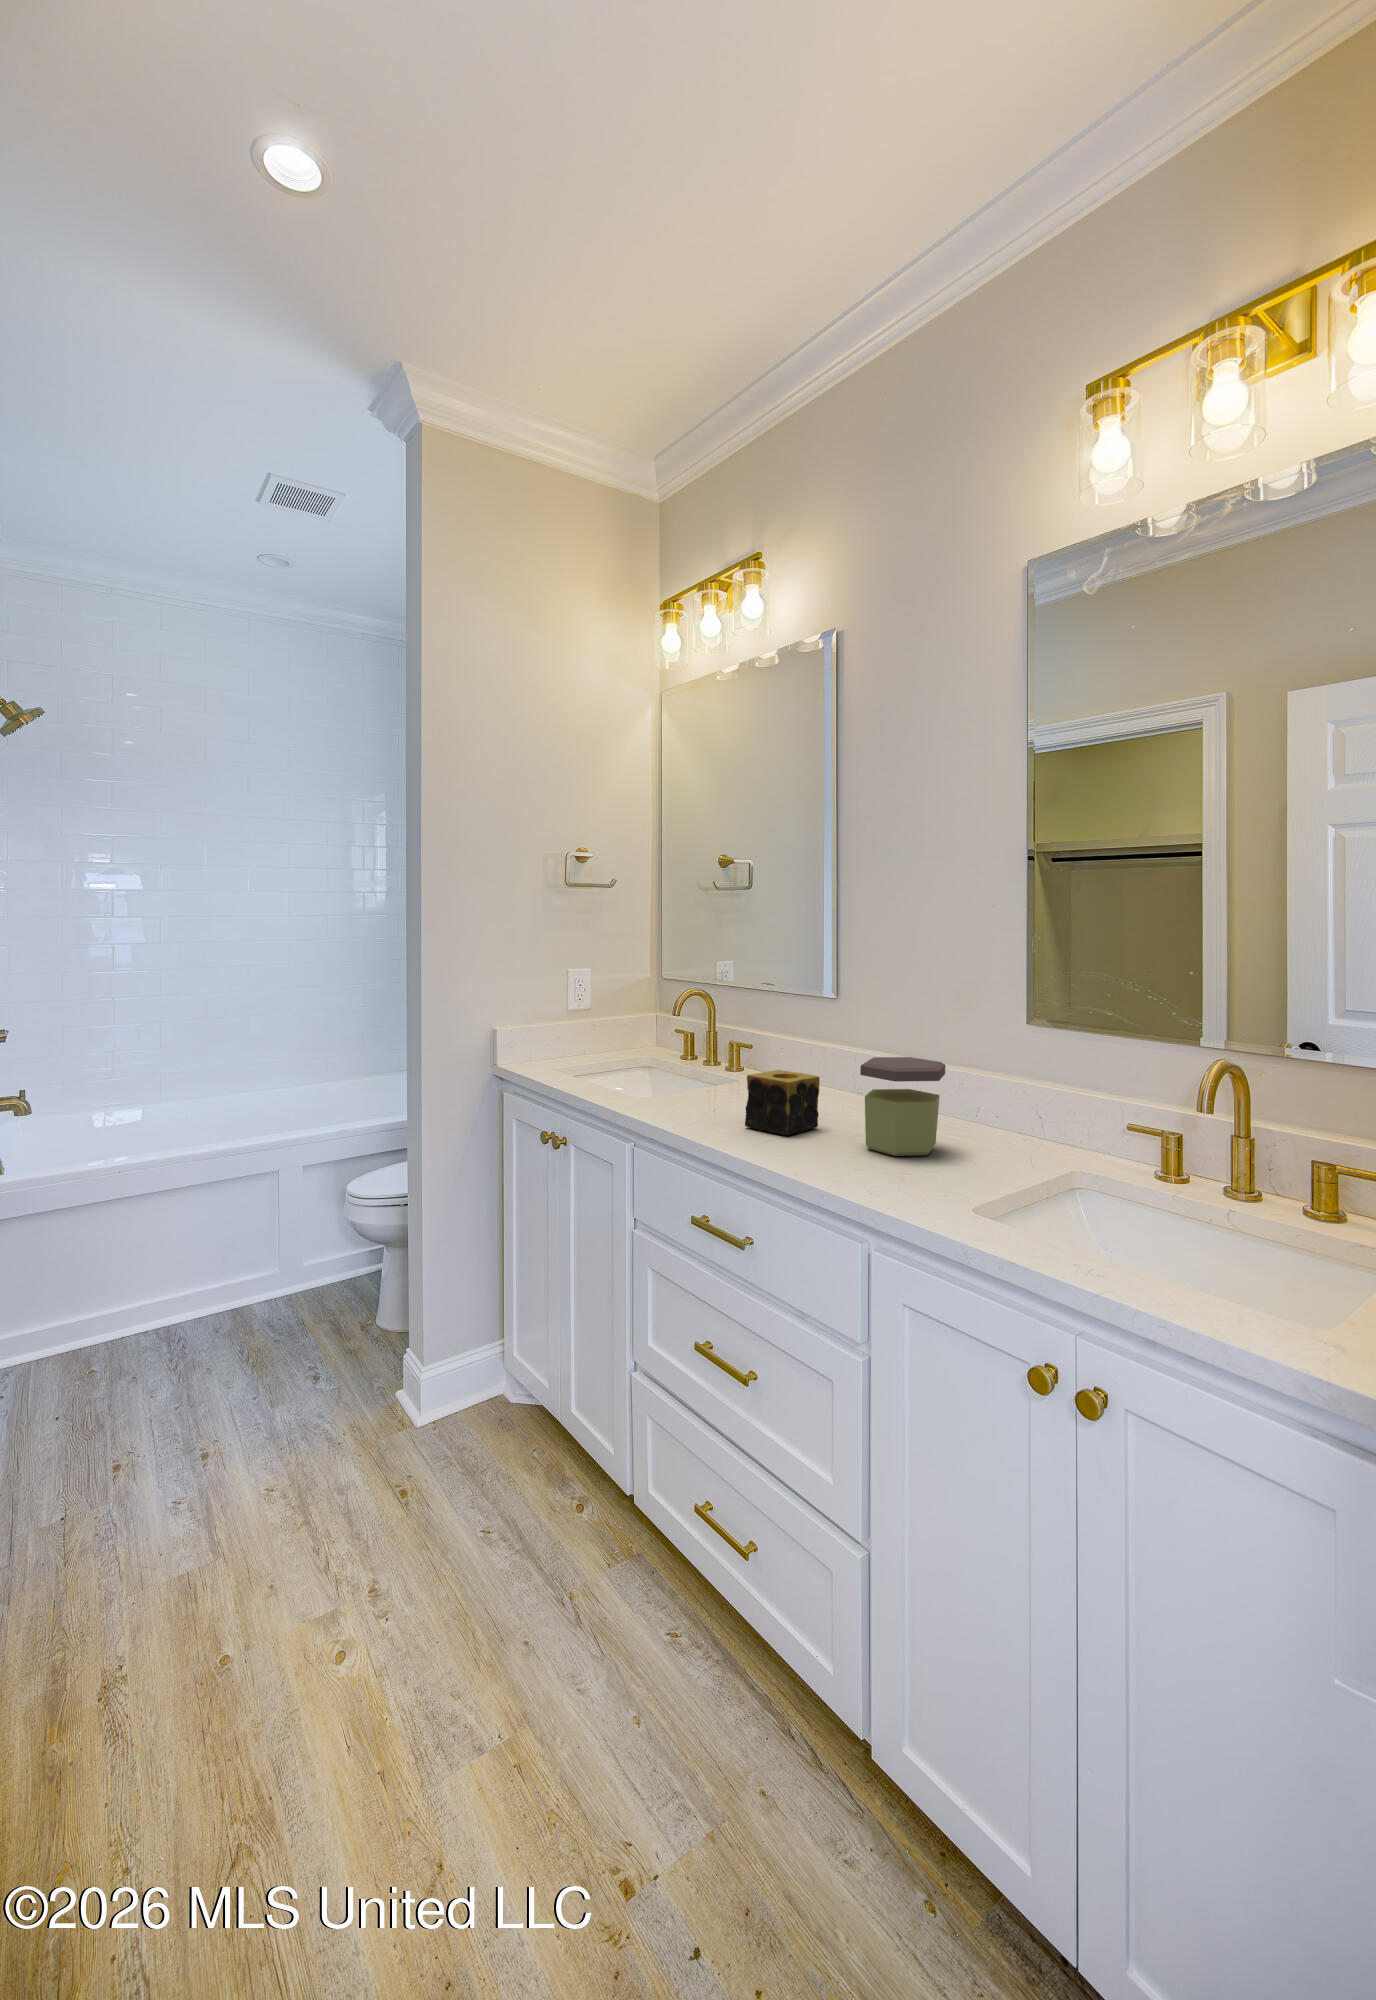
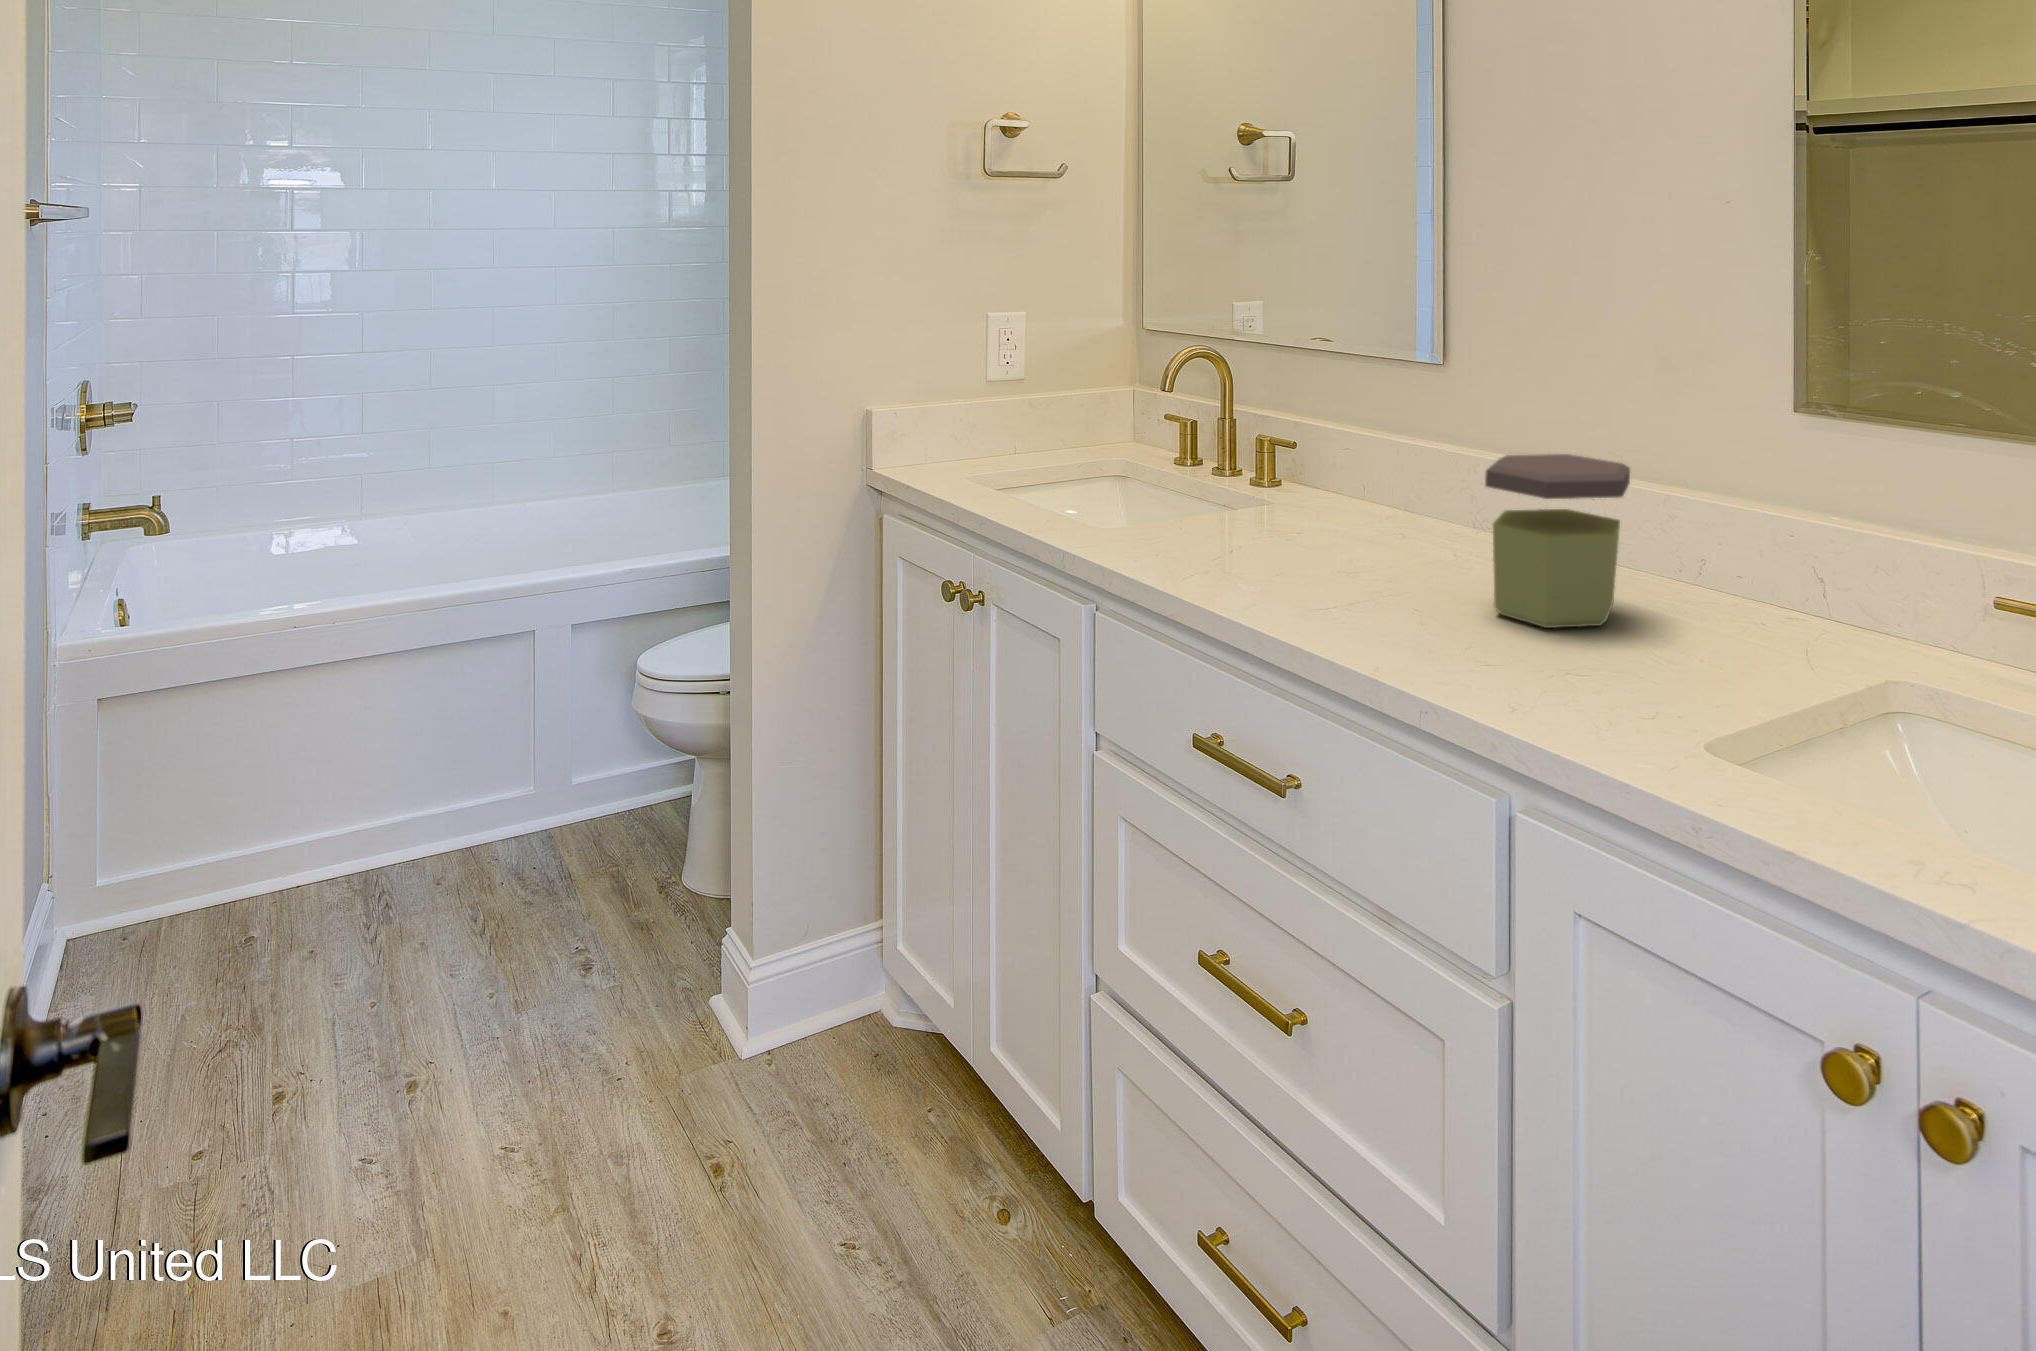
candle: present [745,1070,820,1135] -> none [1284,475,1412,590]

